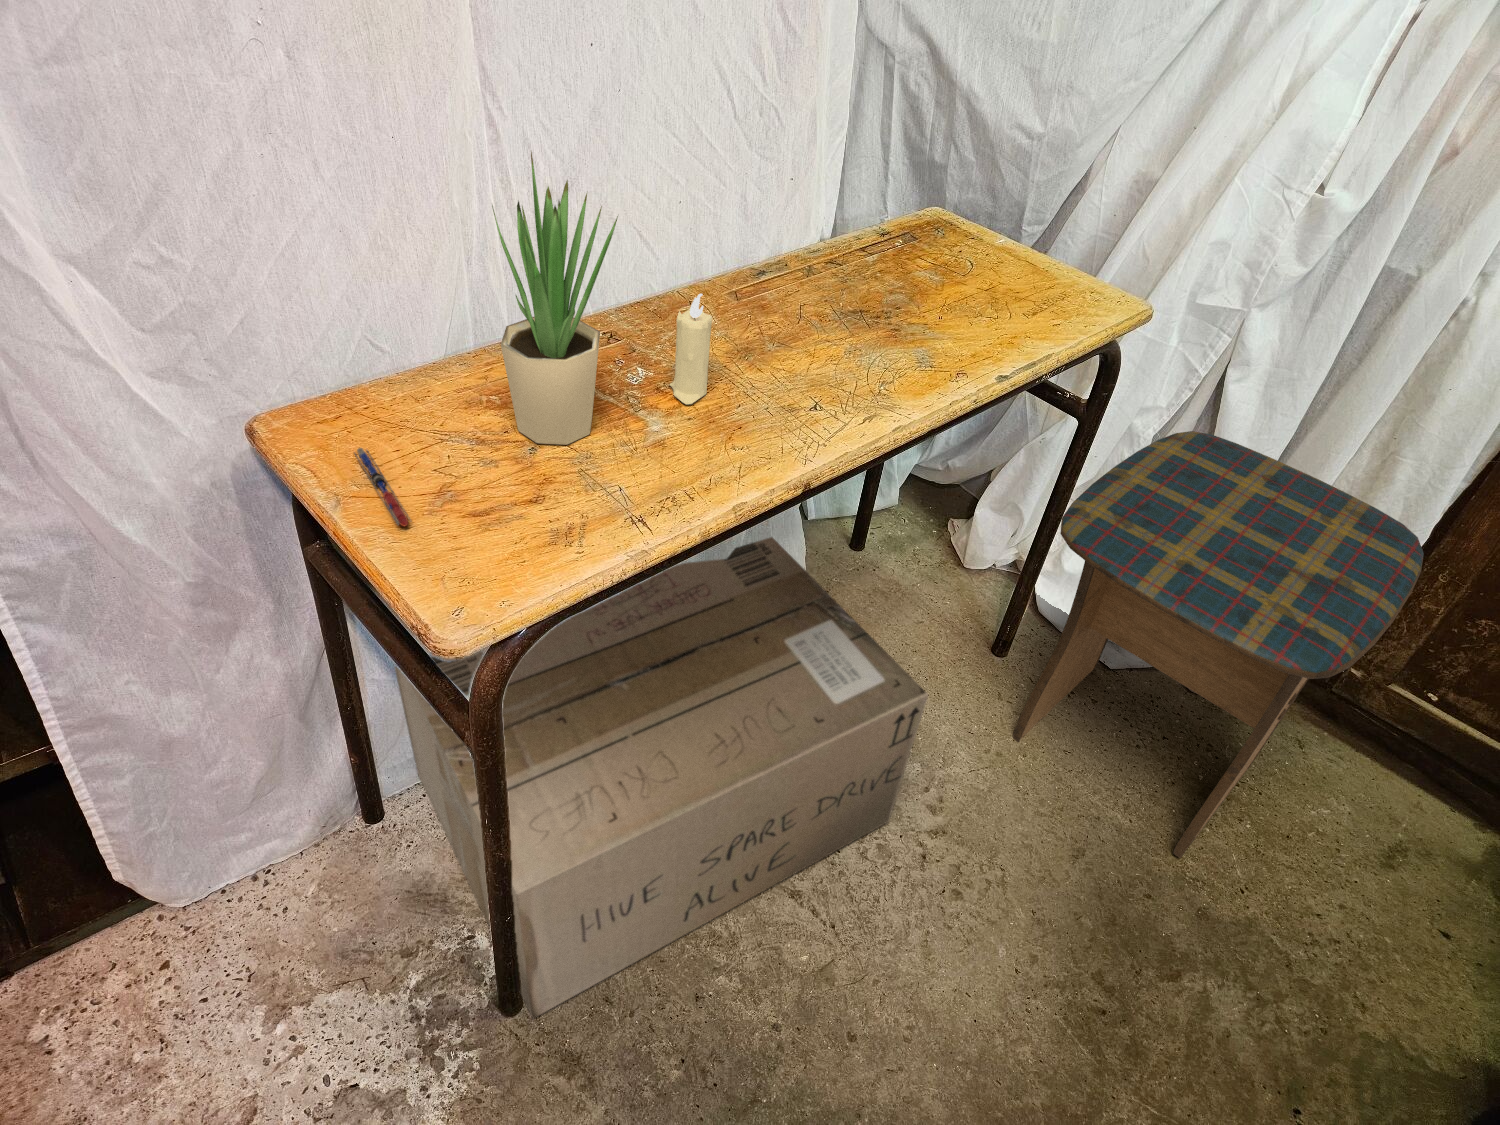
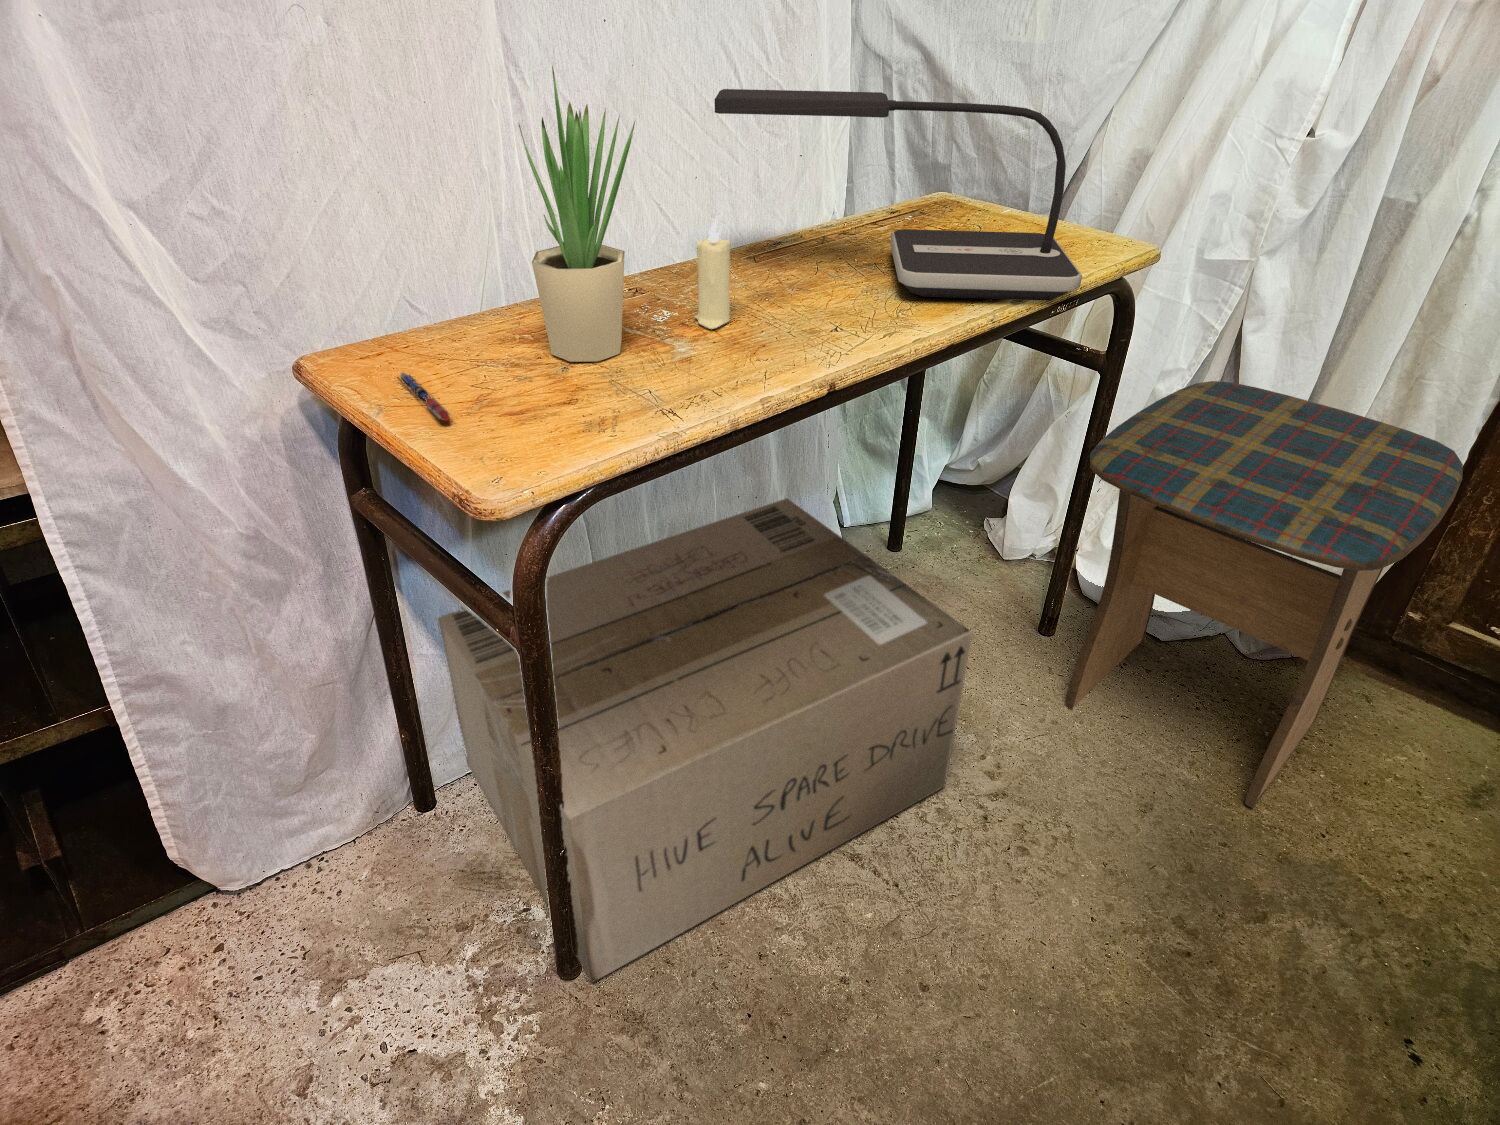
desk lamp: none [705,133,1073,387] -> present [715,89,1082,301]

